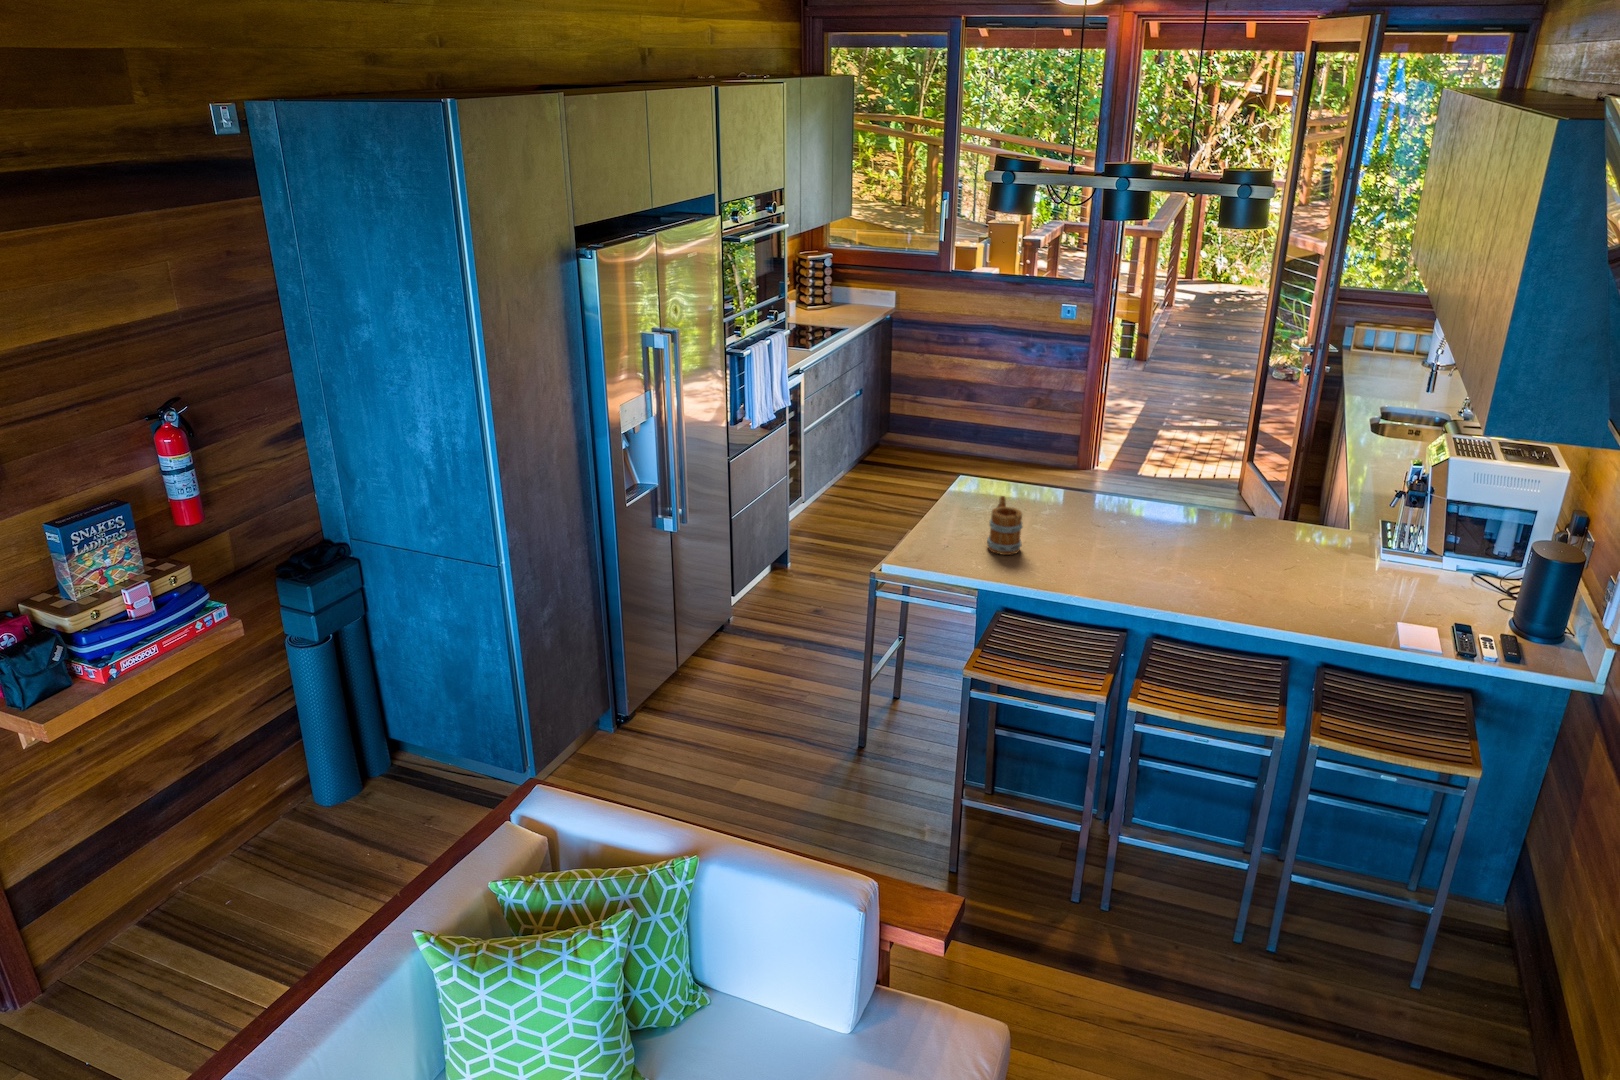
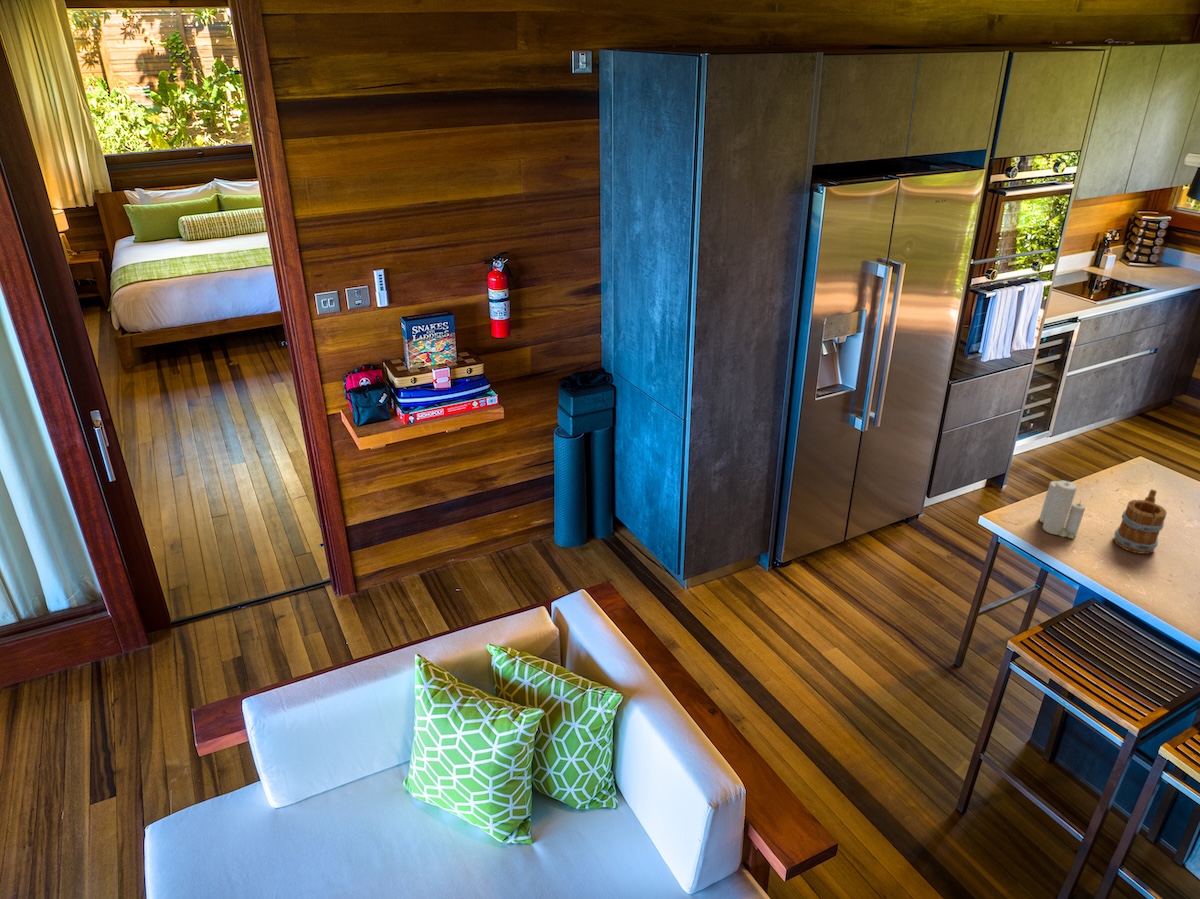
candle: none [926,503,965,560] -> present [1039,481,1085,538]

